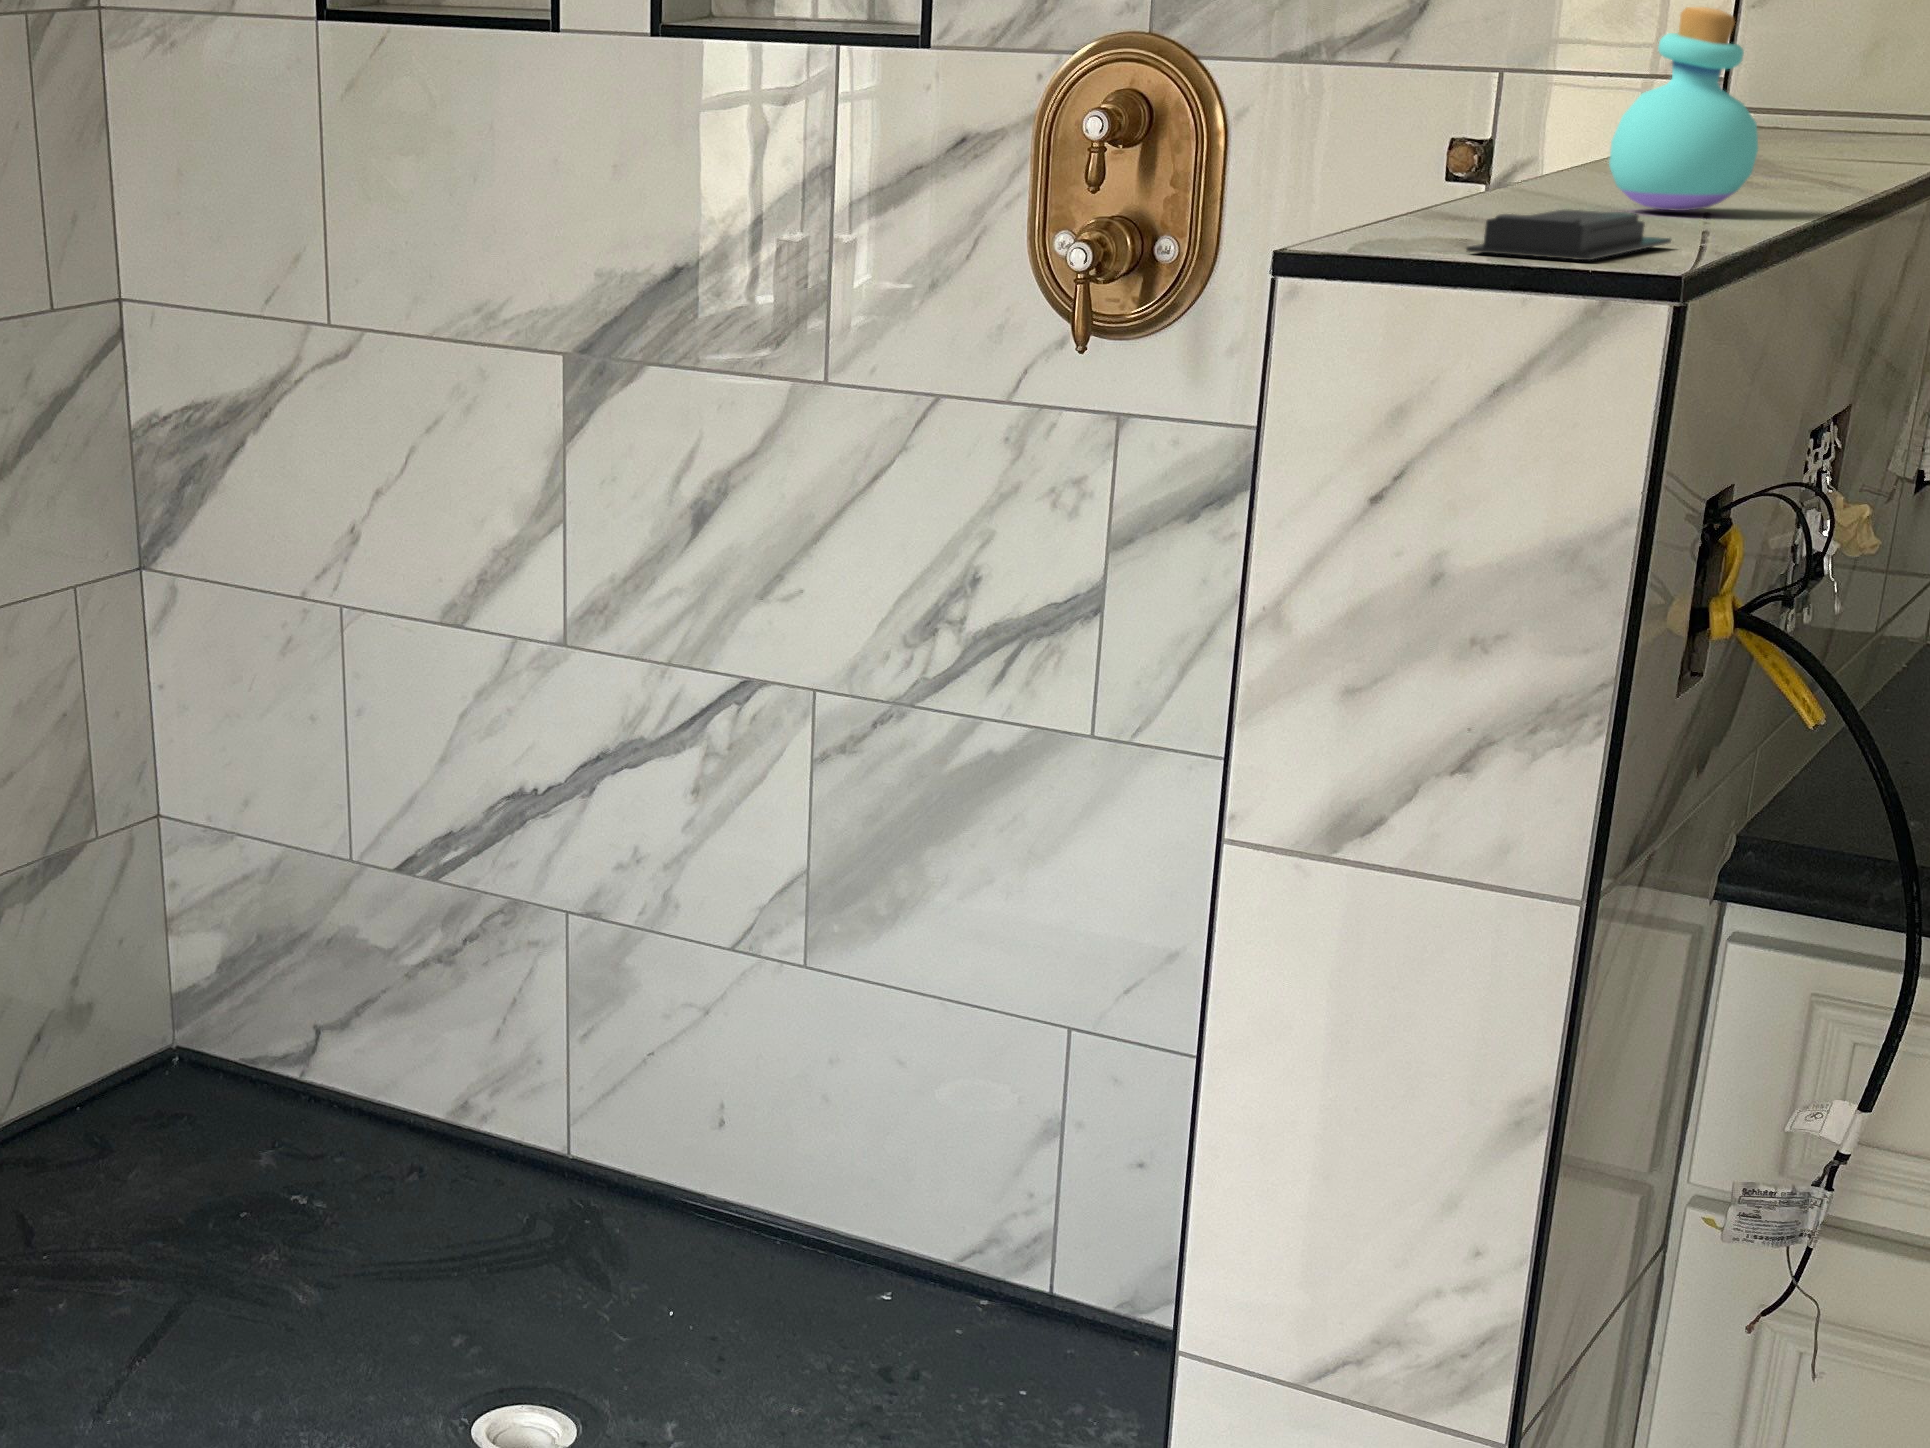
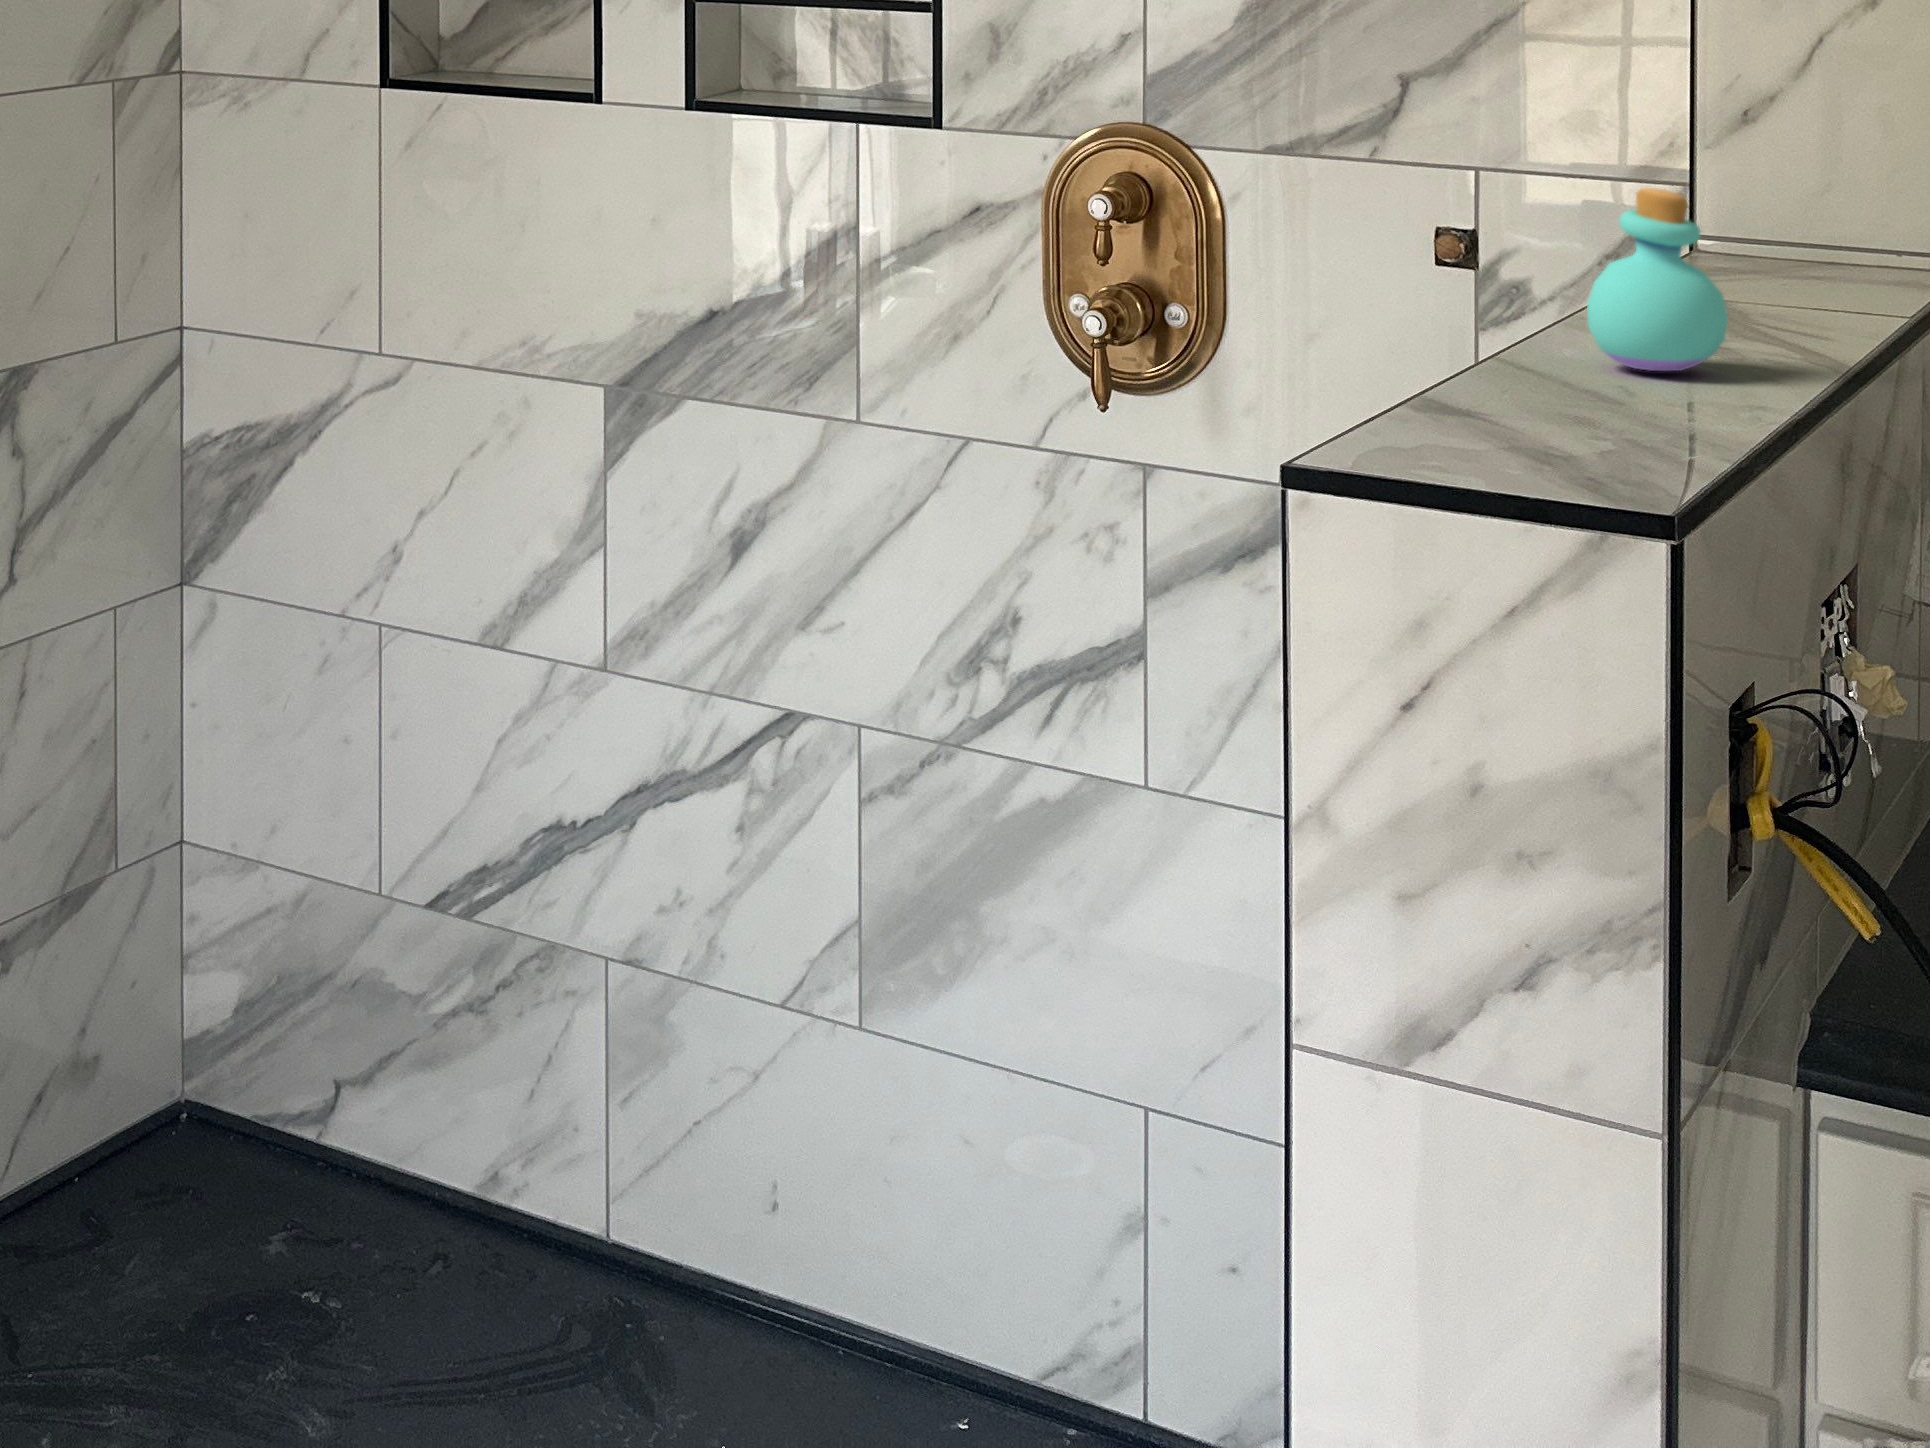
soap bar: present [1466,209,1671,260] -> none [1457,412,1655,484]

